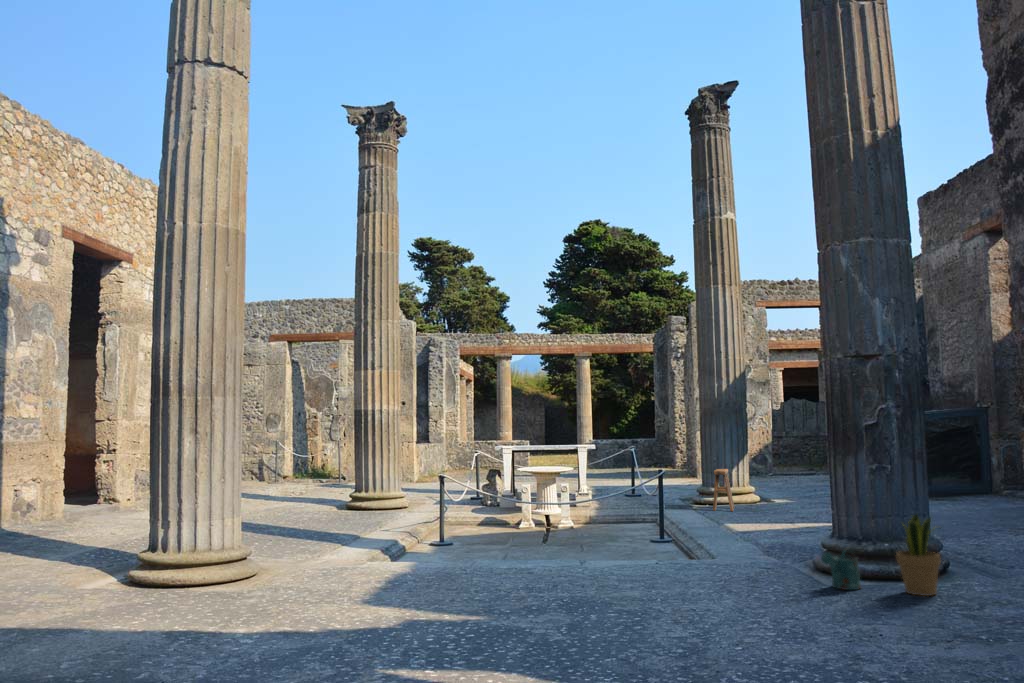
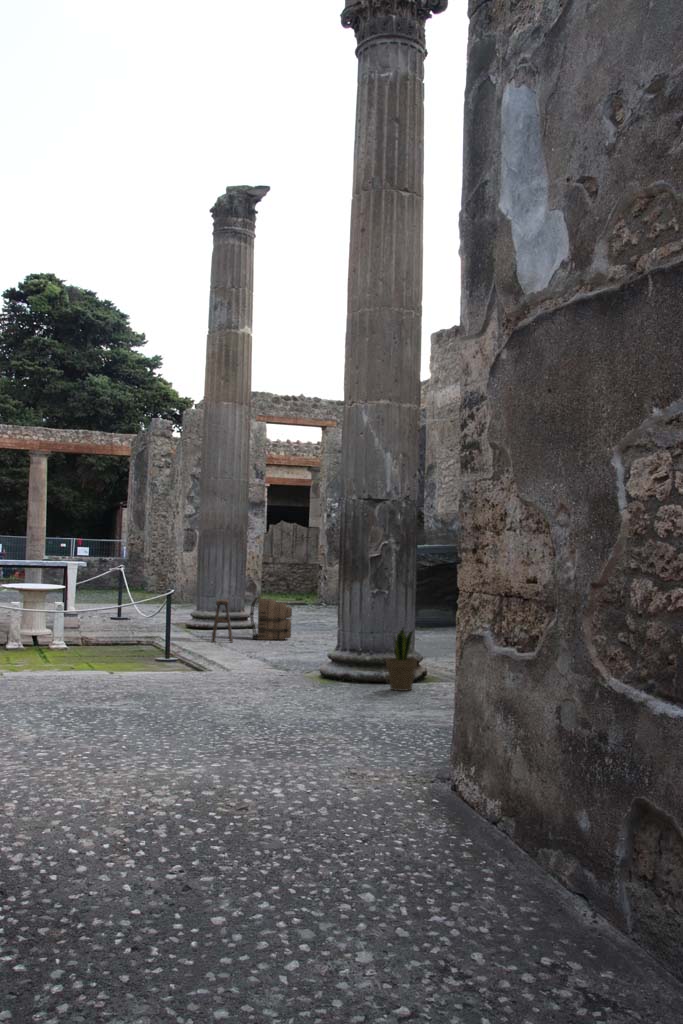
backpack: none [750,466,794,508] -> present [250,597,292,640]
watering can: present [821,548,861,590] -> none [331,657,358,689]

